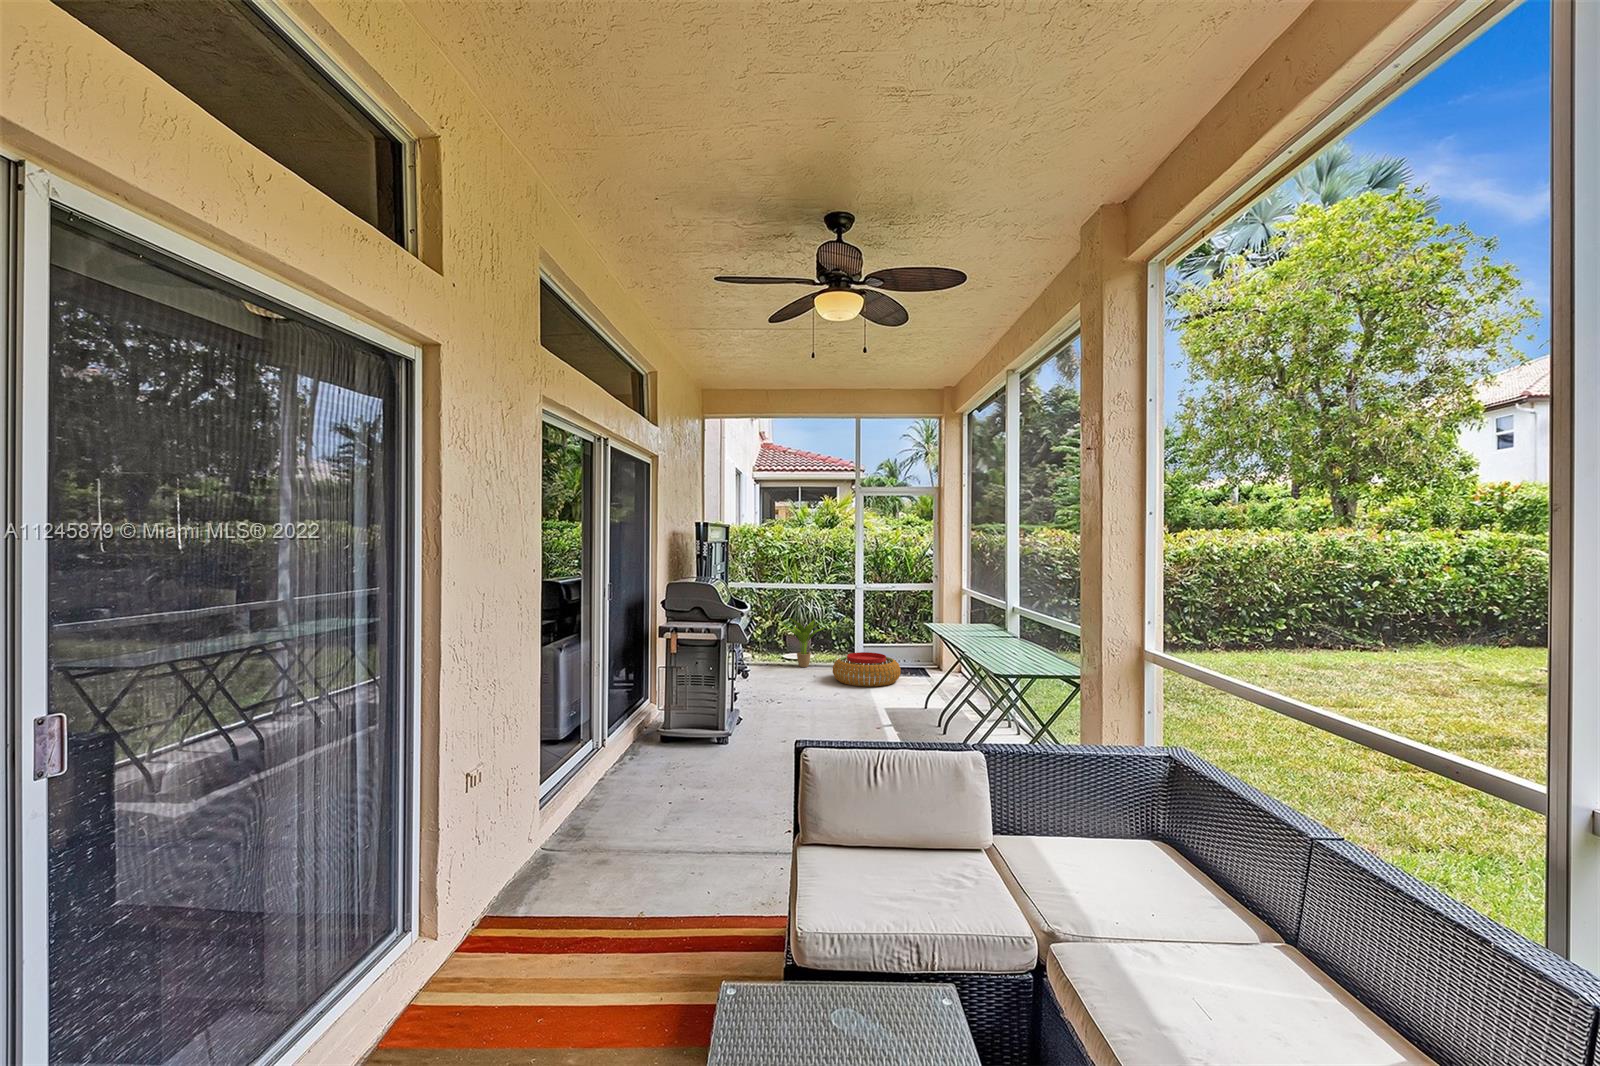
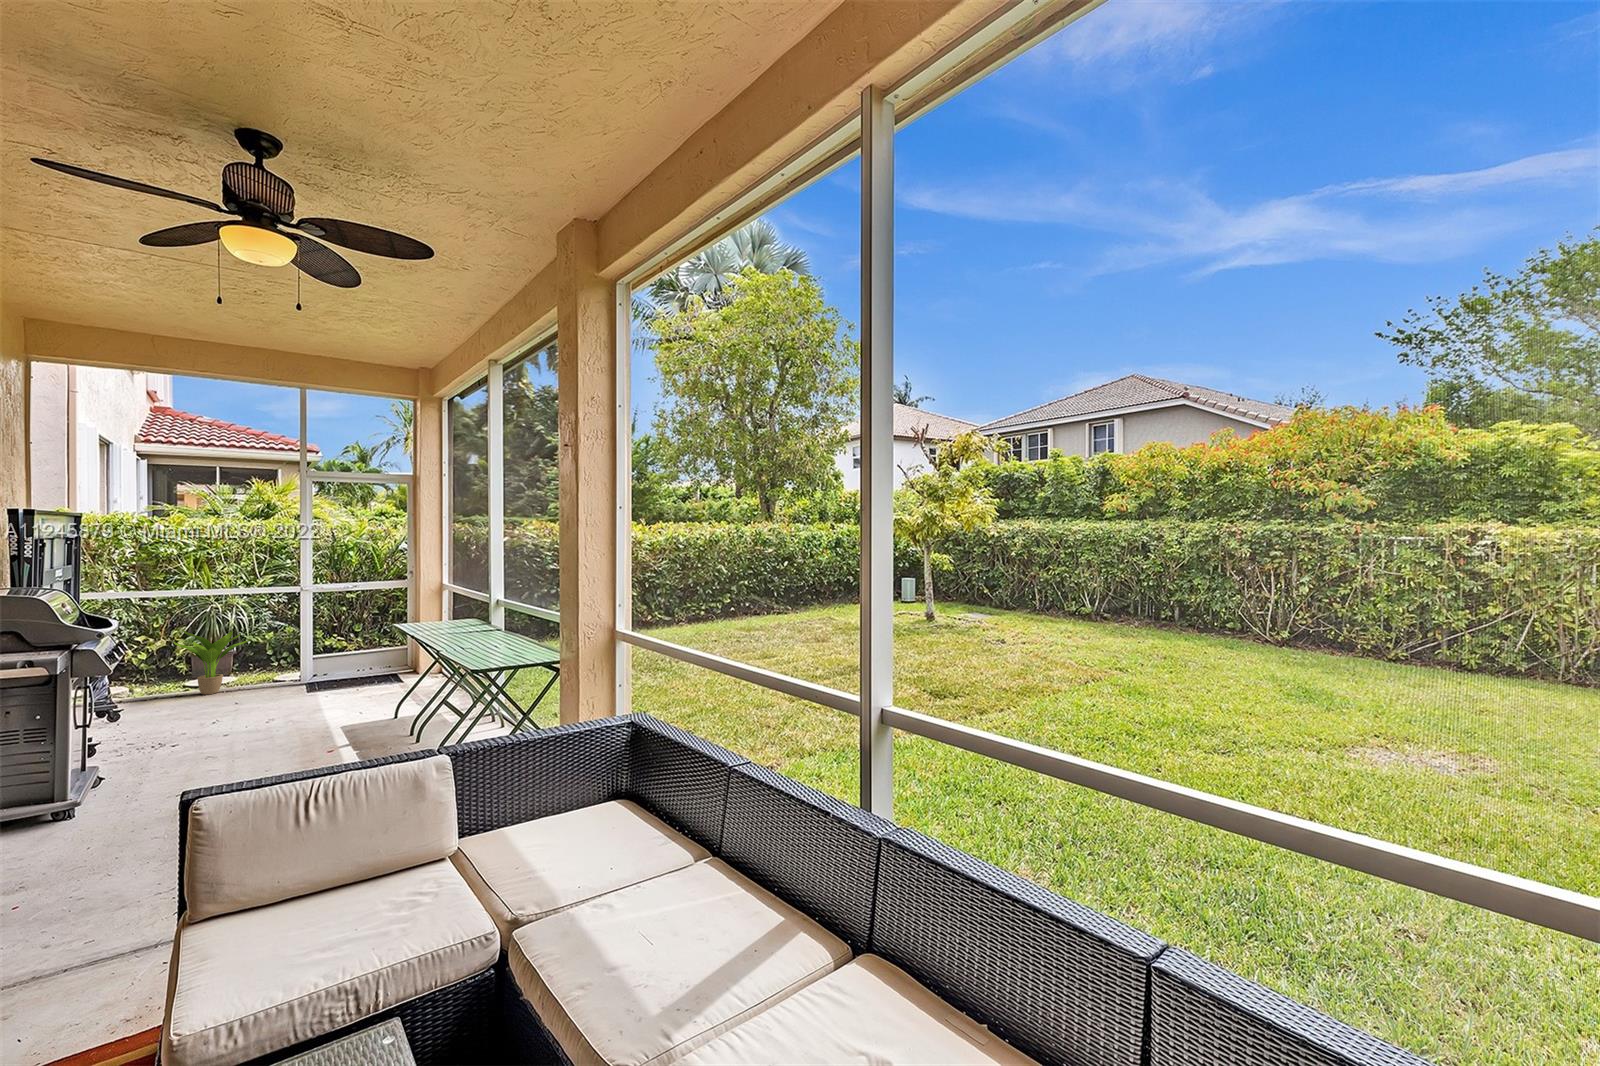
pouf: present [833,652,901,687] -> none [258,663,364,707]

